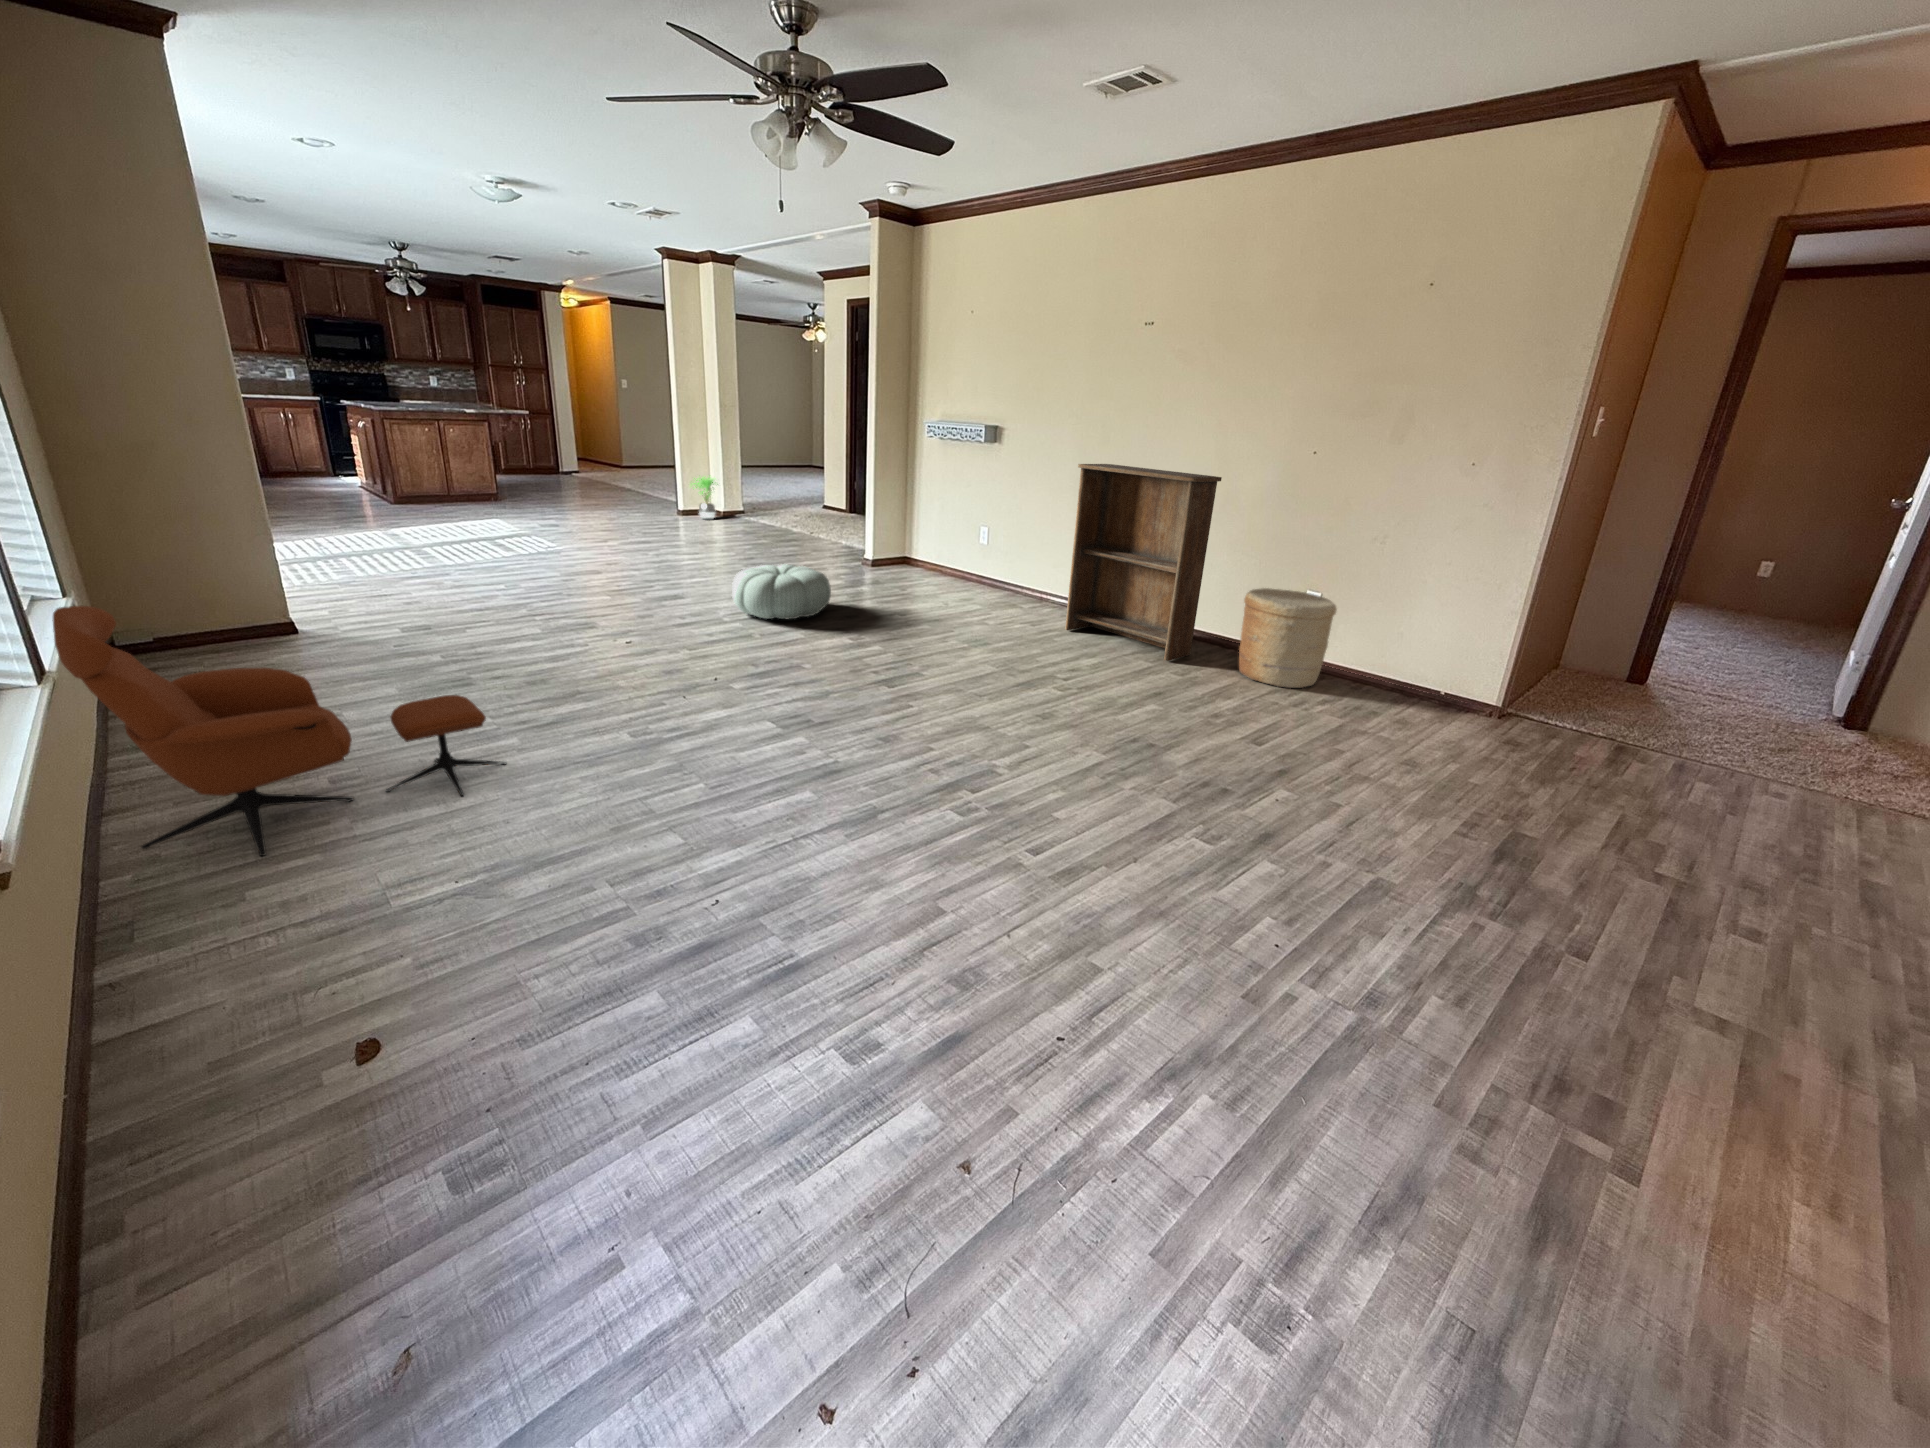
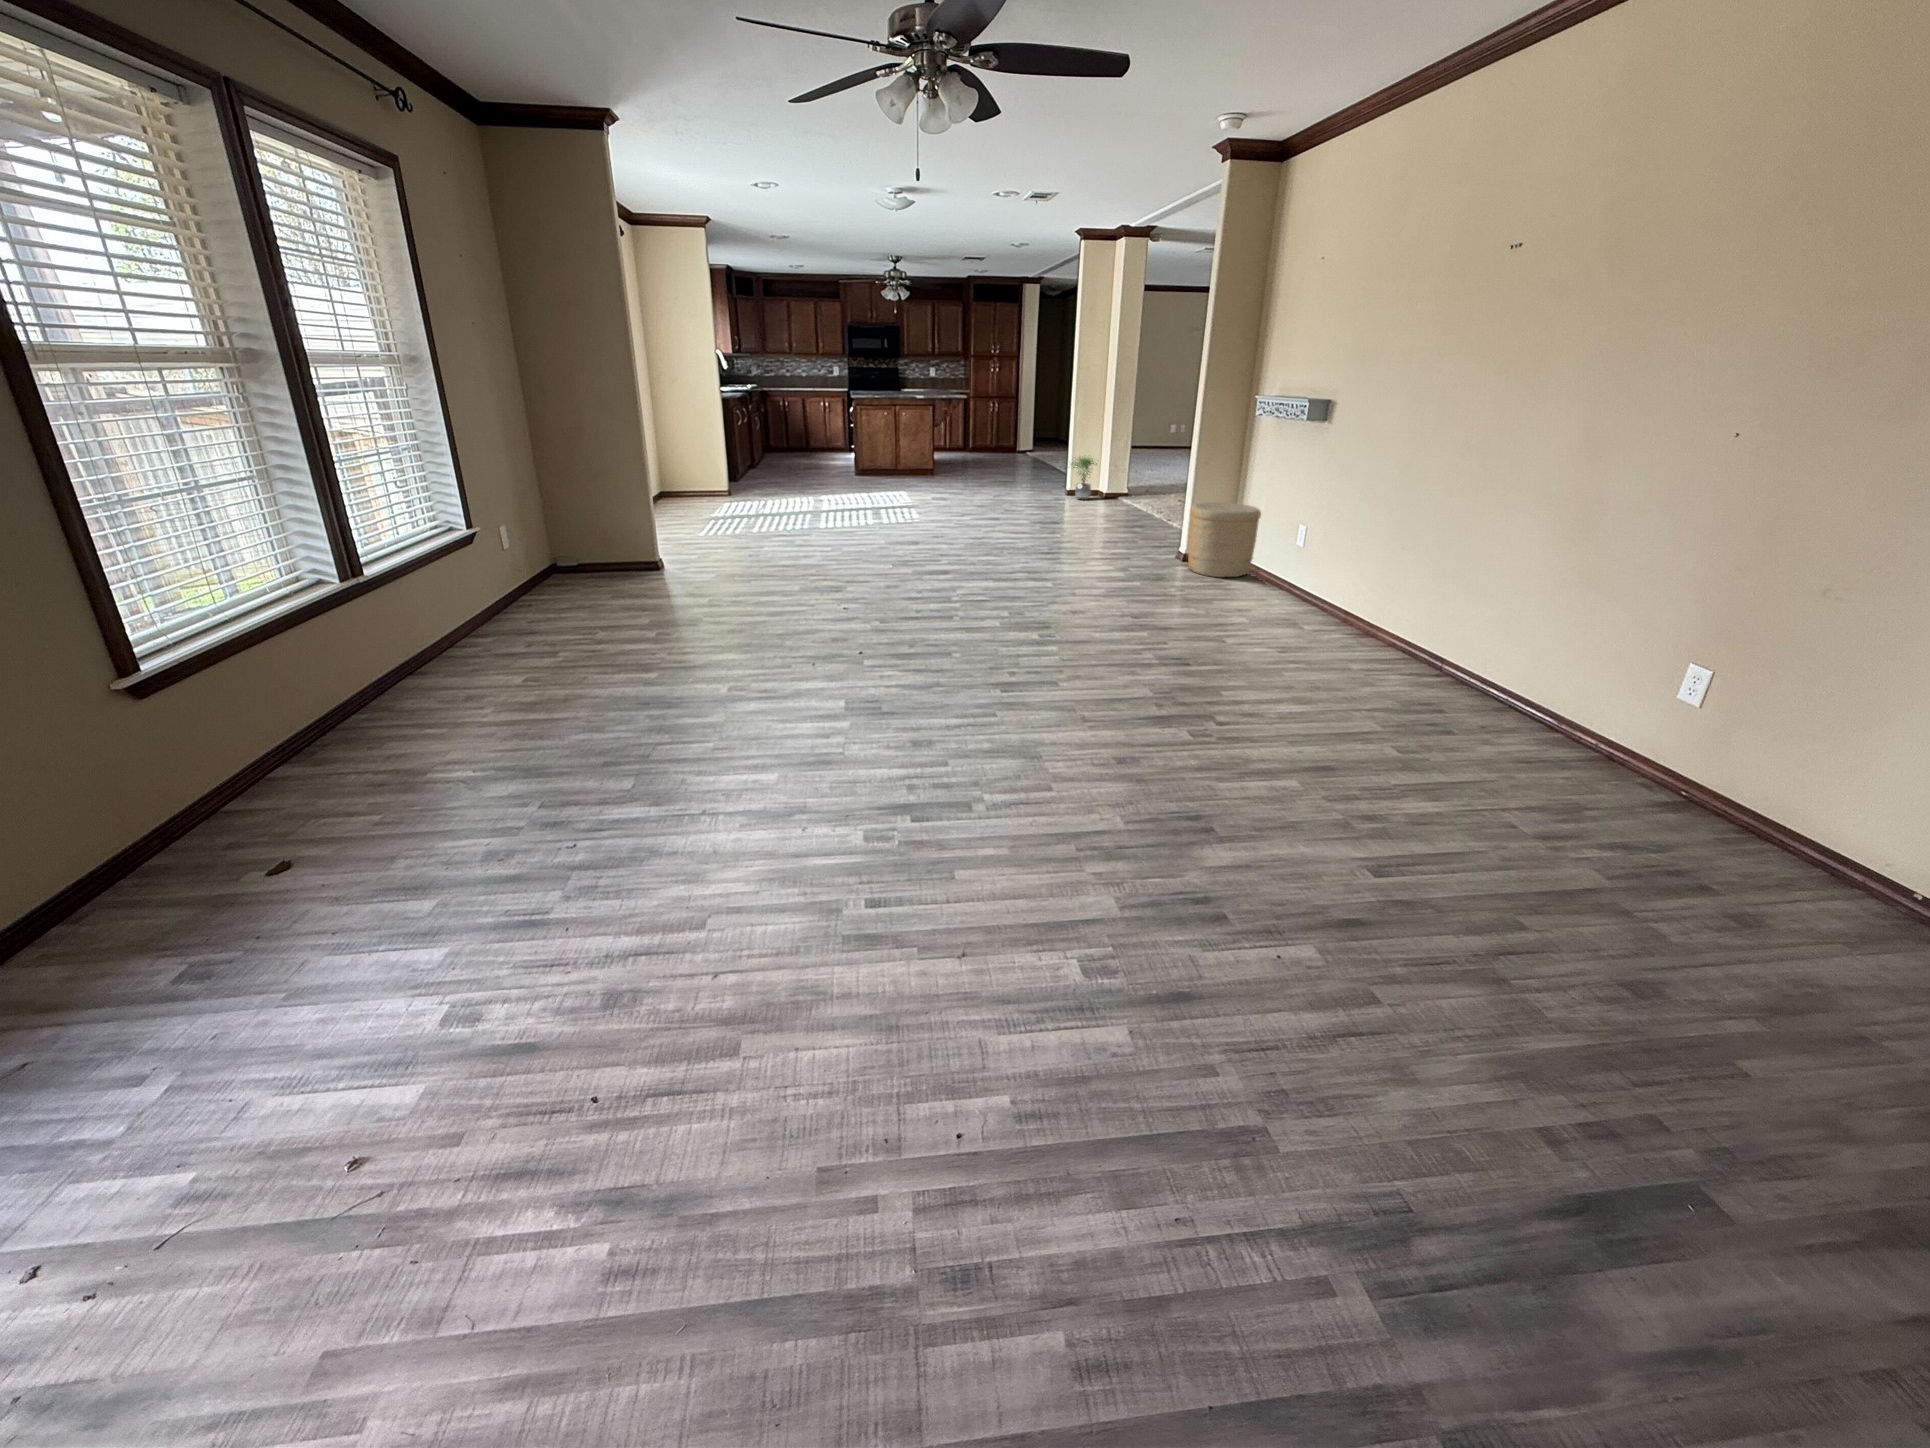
bookshelf: present [1065,464,1222,661] -> none [1313,446,1540,729]
pouf: present [732,564,831,619] -> none [967,547,1067,604]
woven basket: present [1239,588,1337,688] -> present [1188,502,1261,577]
lounge chair: present [52,605,506,856] -> none [343,531,631,715]

